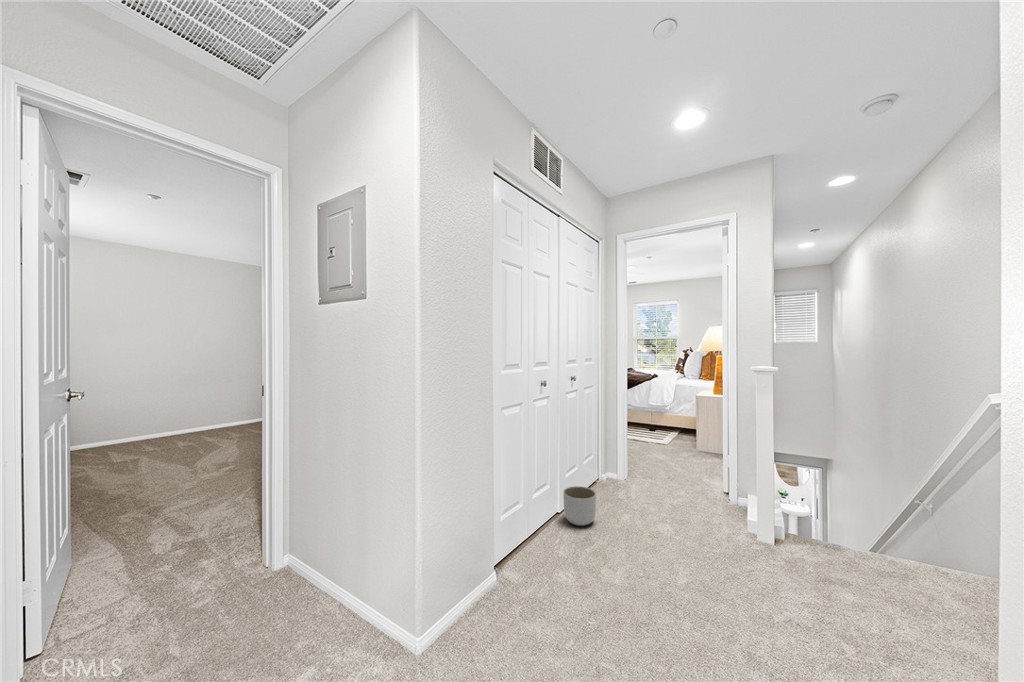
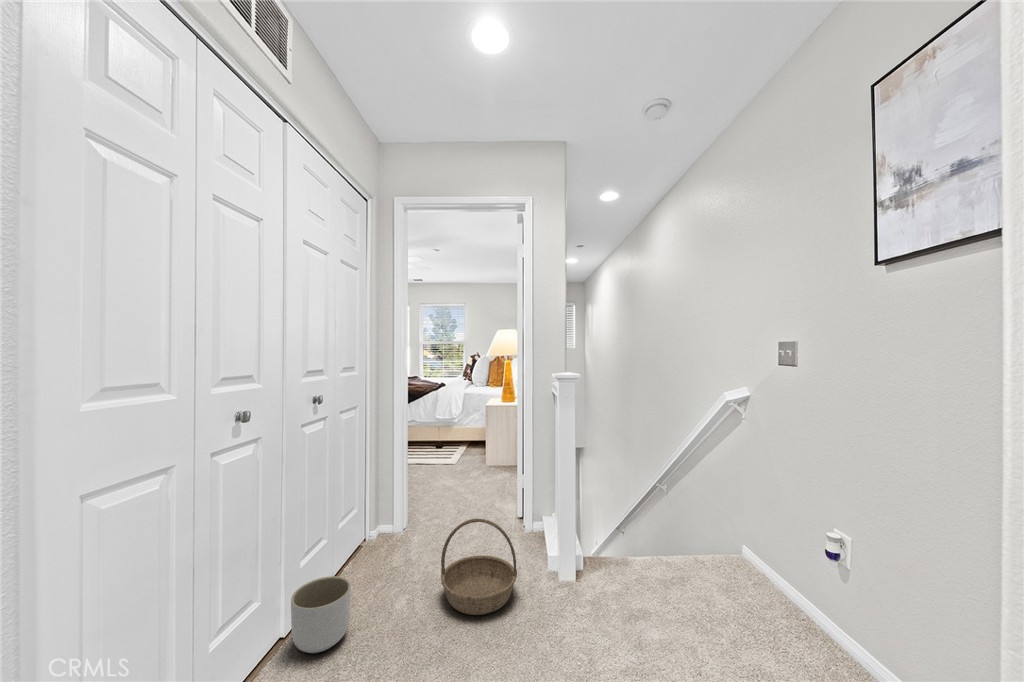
basket: none [655,470,715,536] -> present [441,519,517,615]

